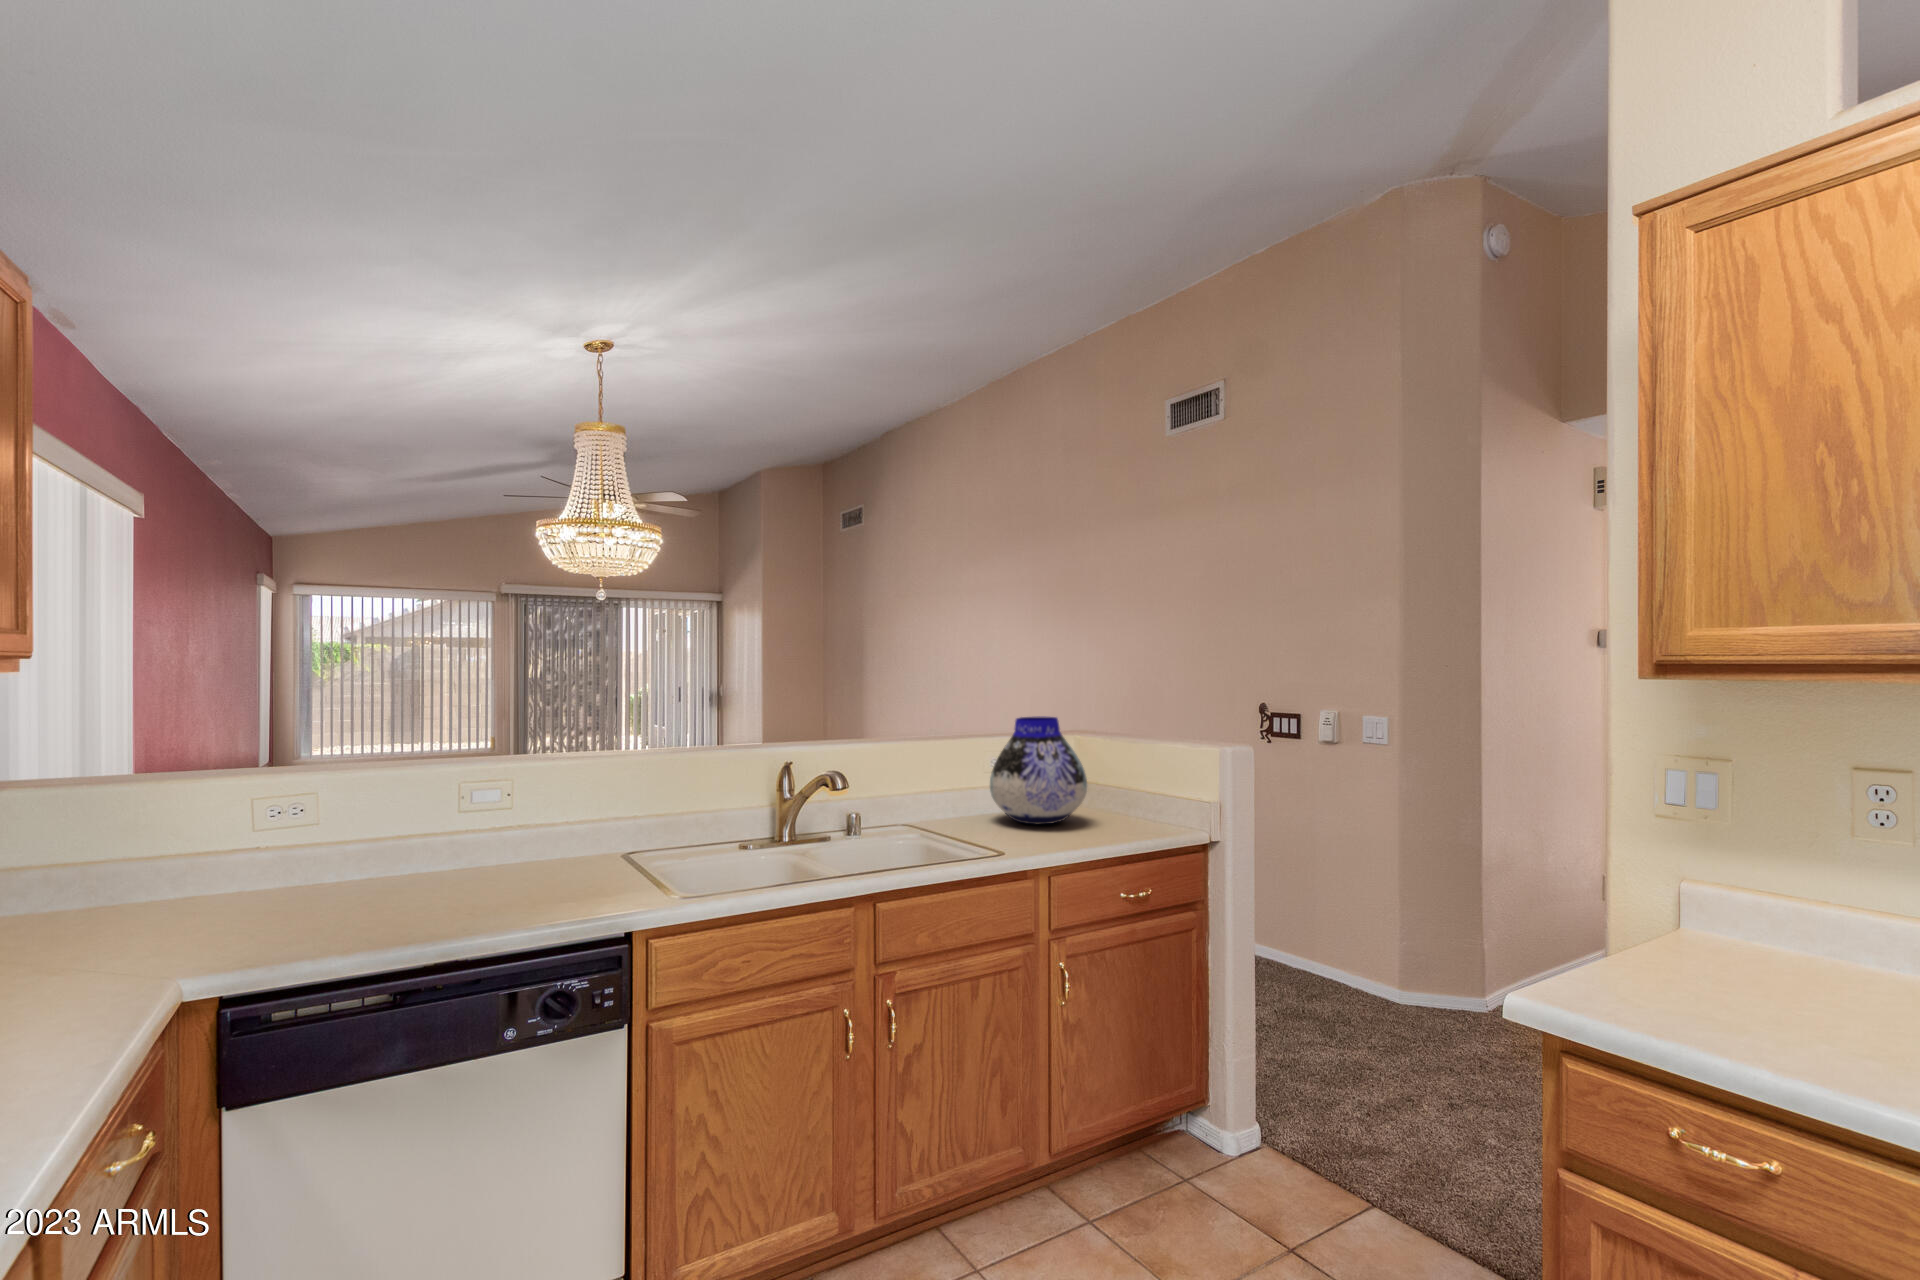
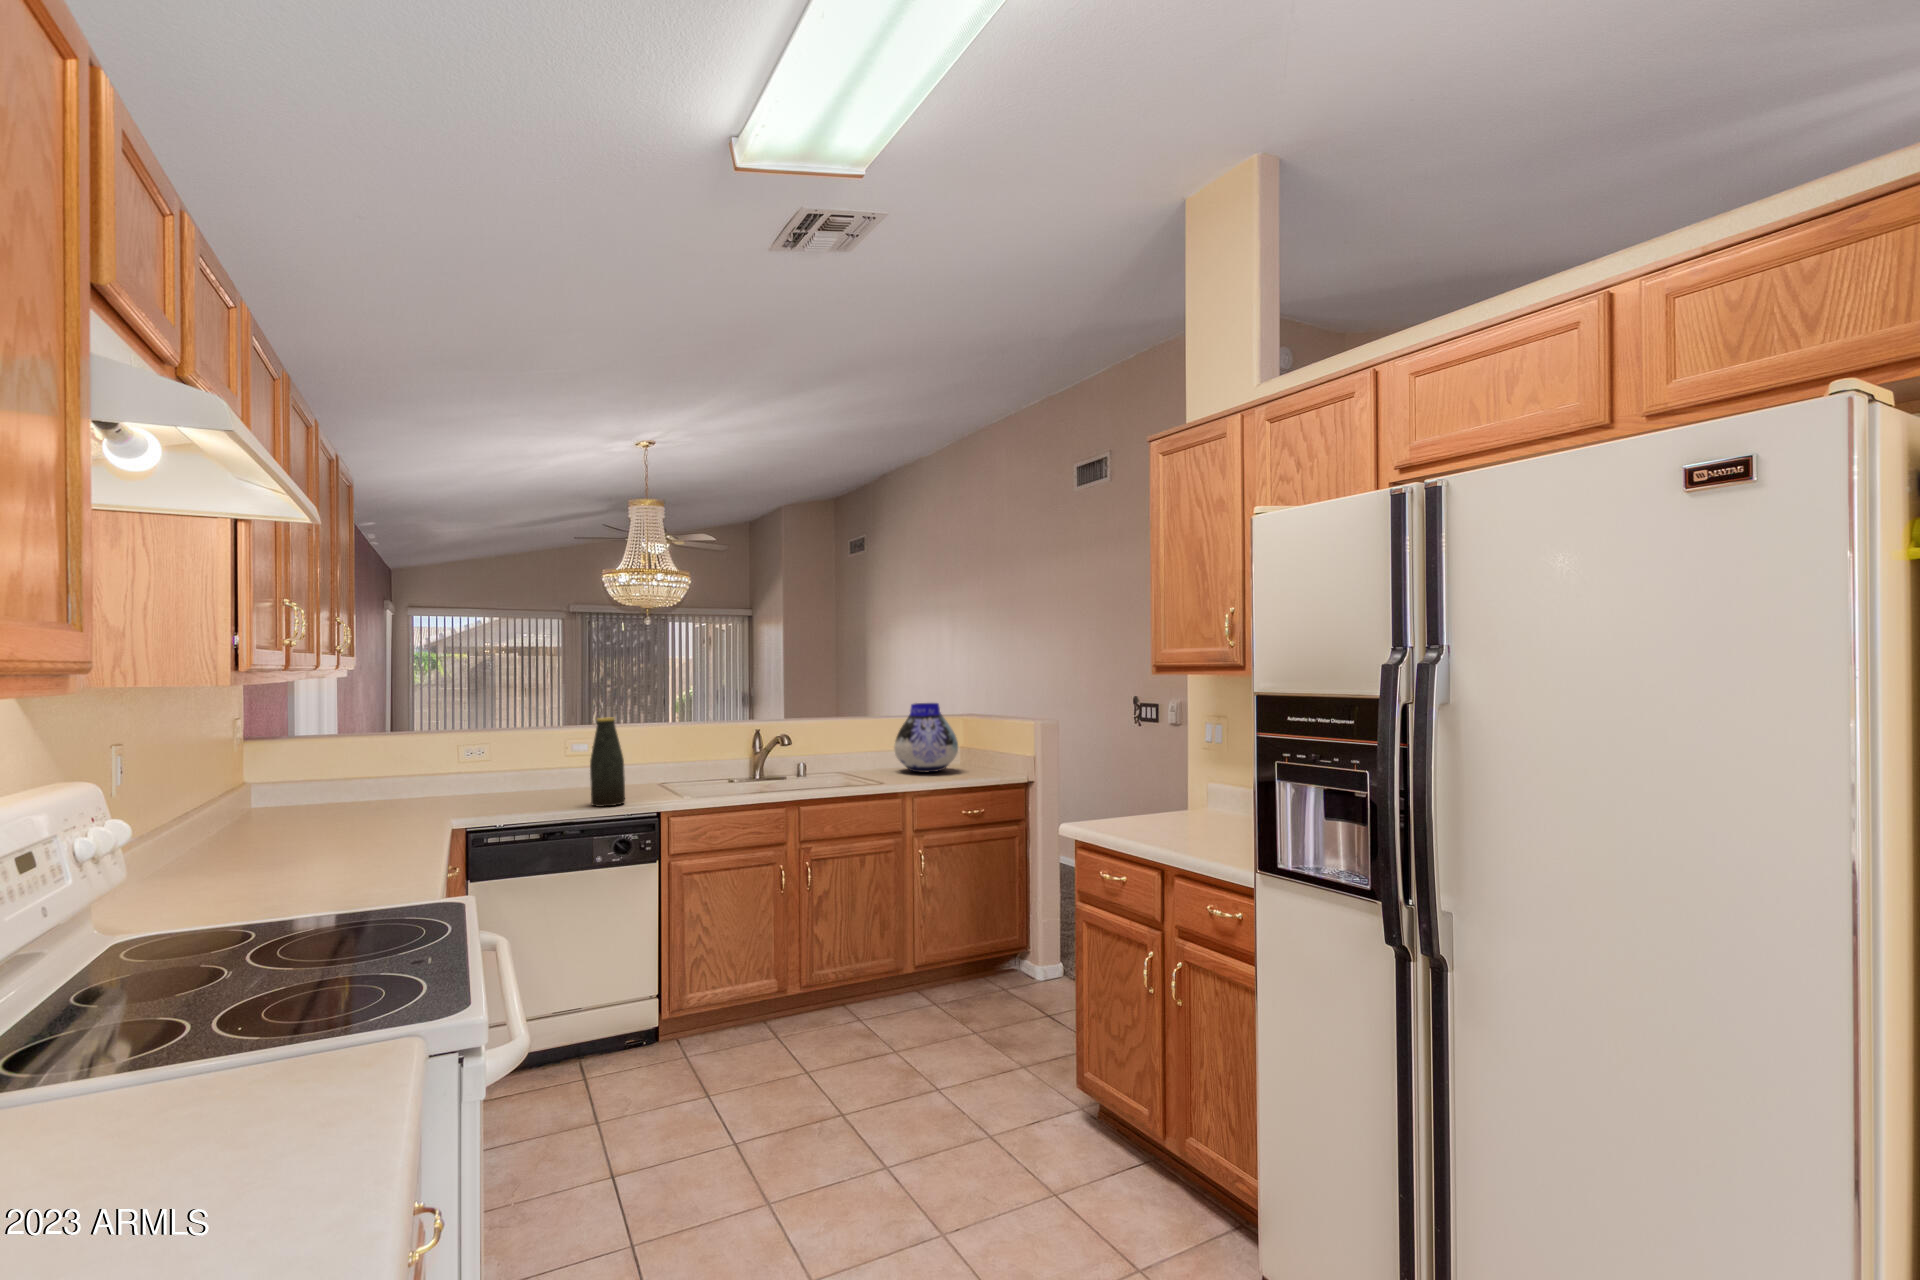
bottle: none [496,753,565,926] -> present [590,718,625,807]

